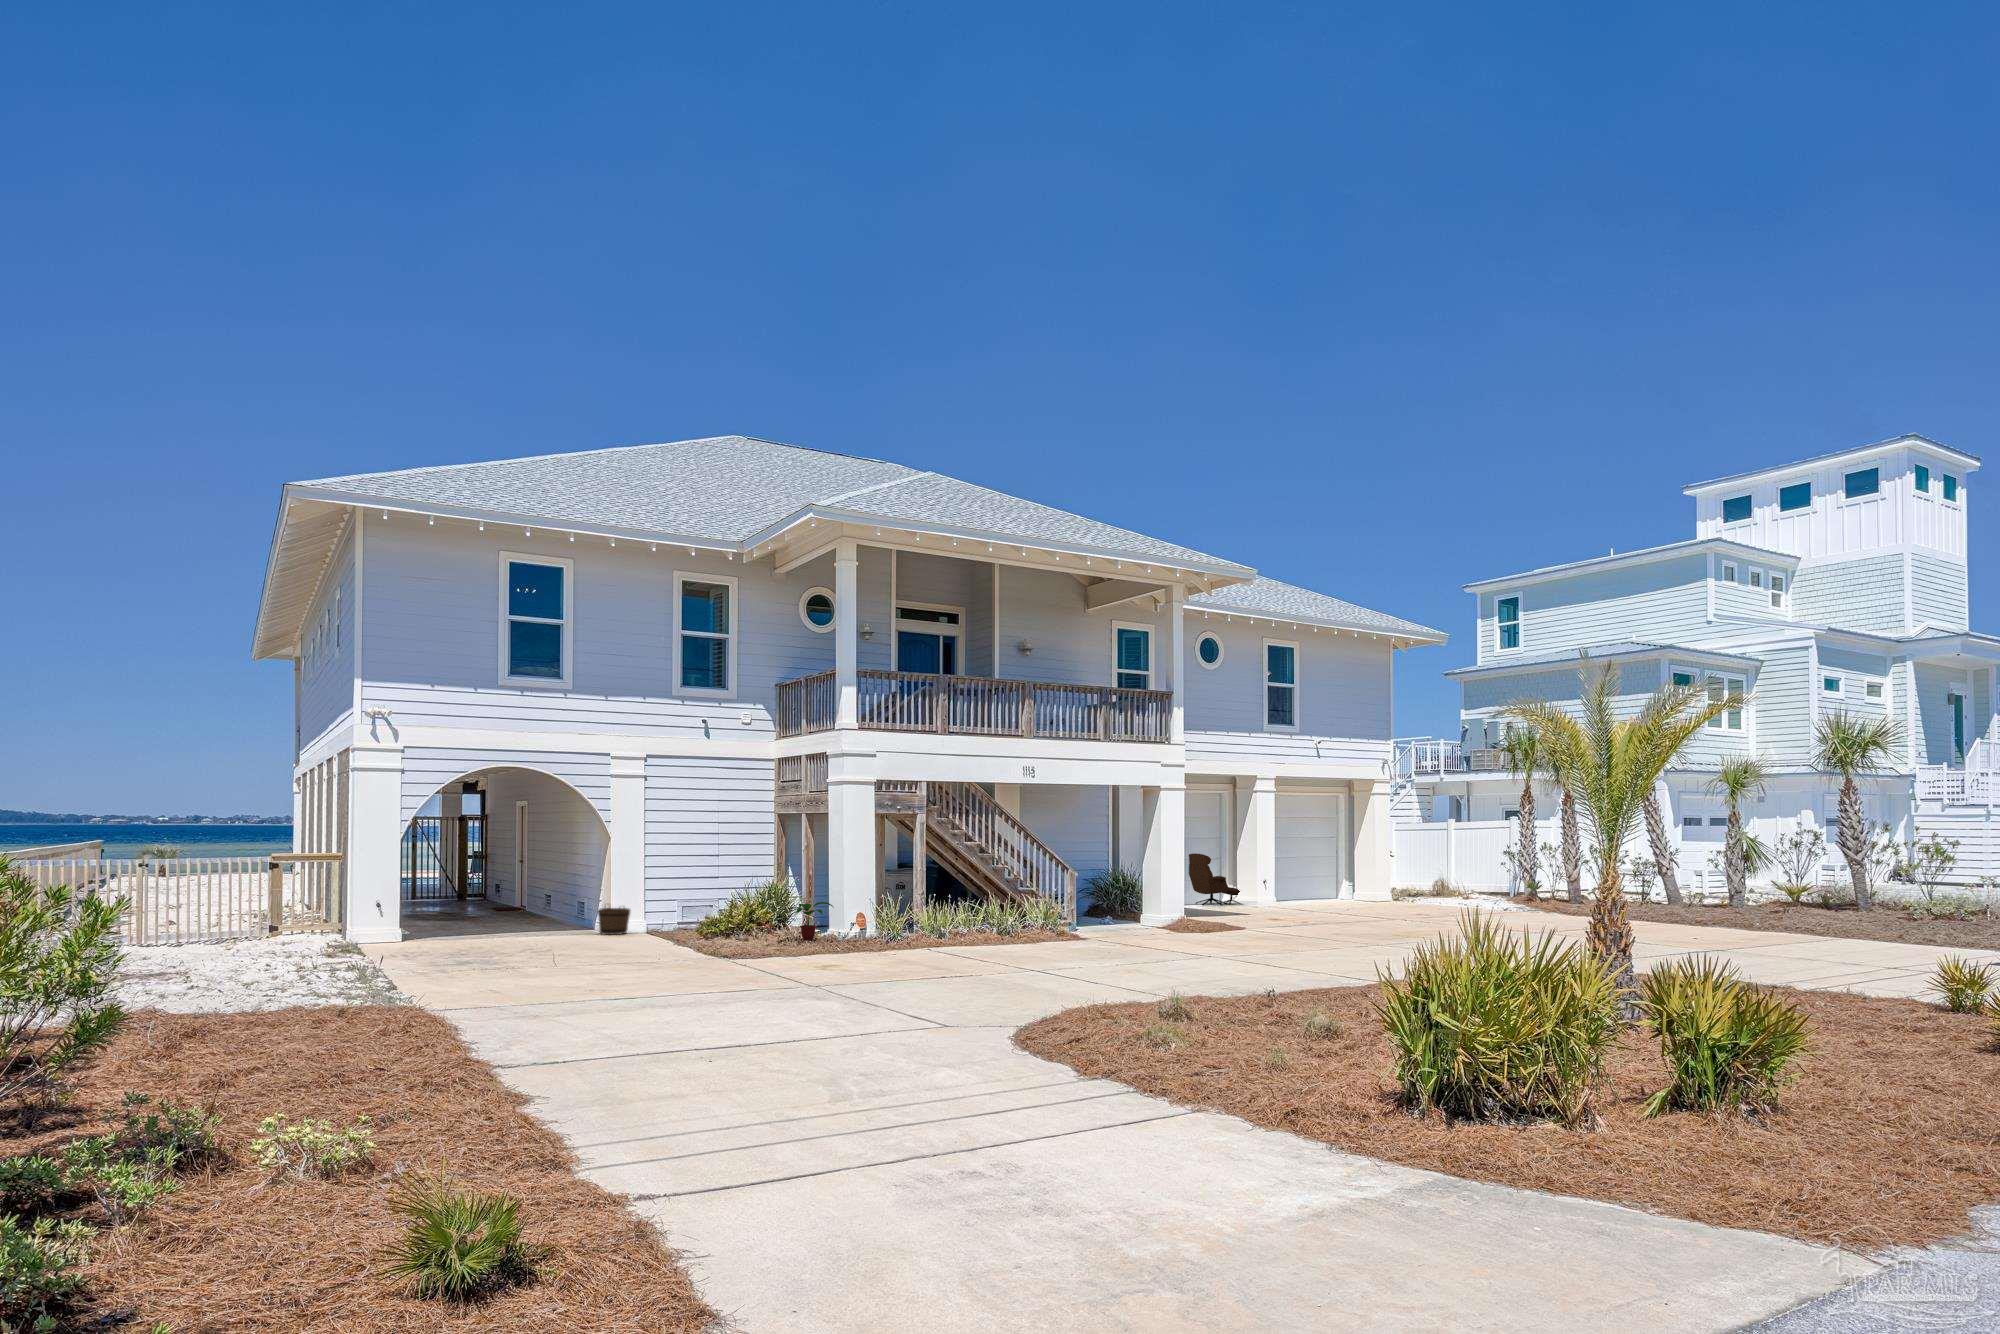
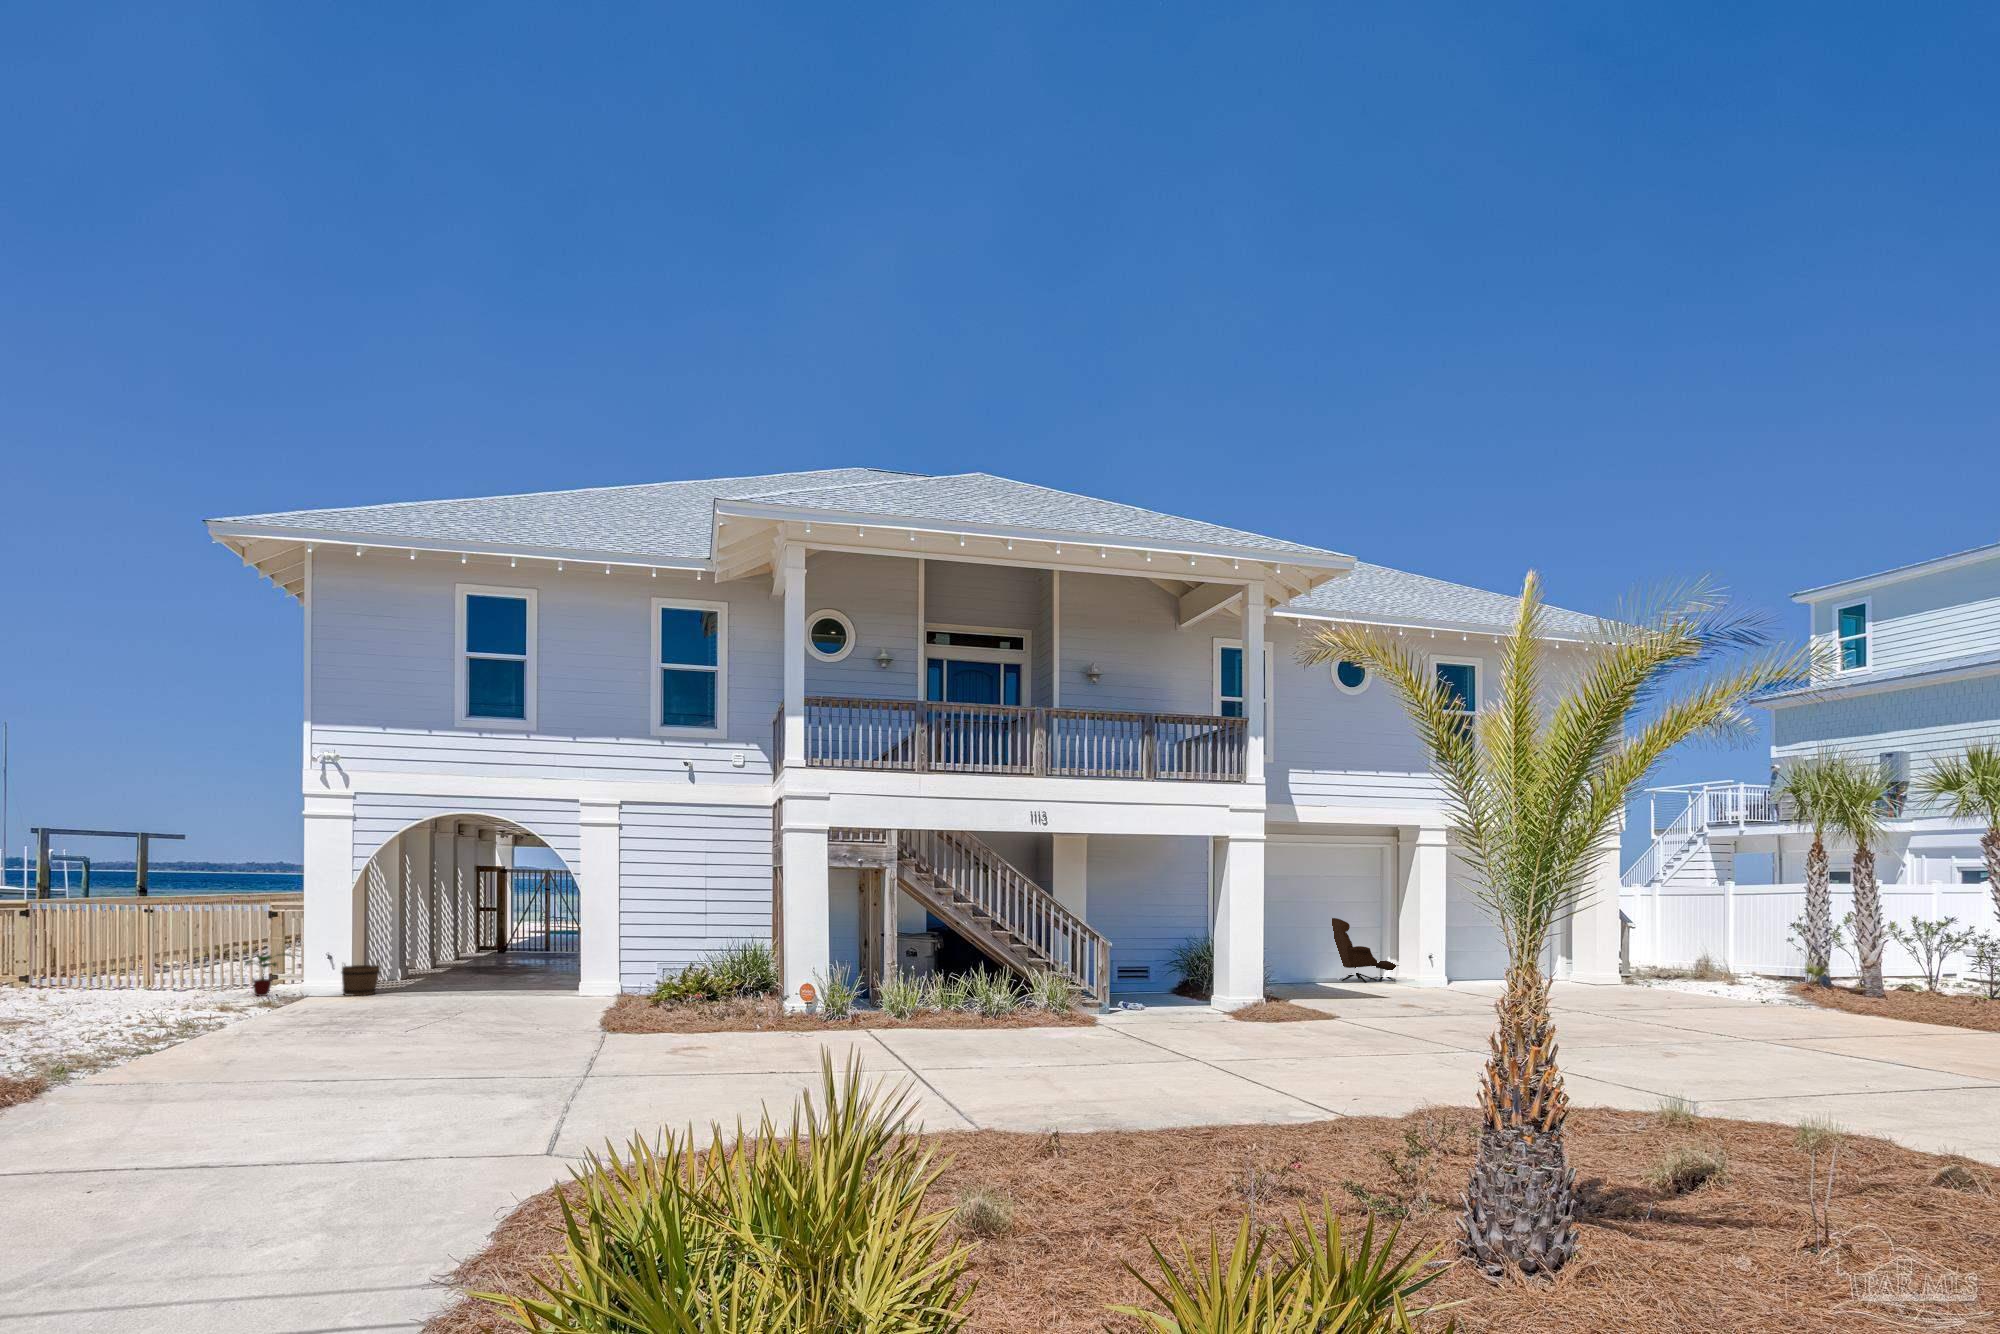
potted plant: present [795,902,834,940] -> present [245,954,293,996]
bucket: present [598,907,630,935] -> present [342,961,380,996]

